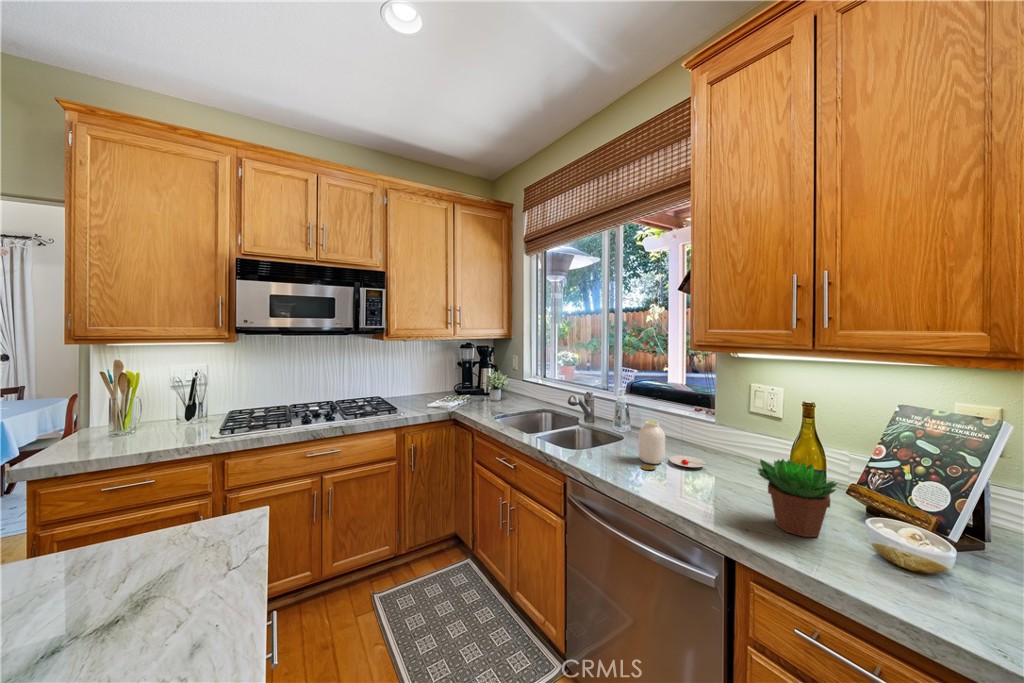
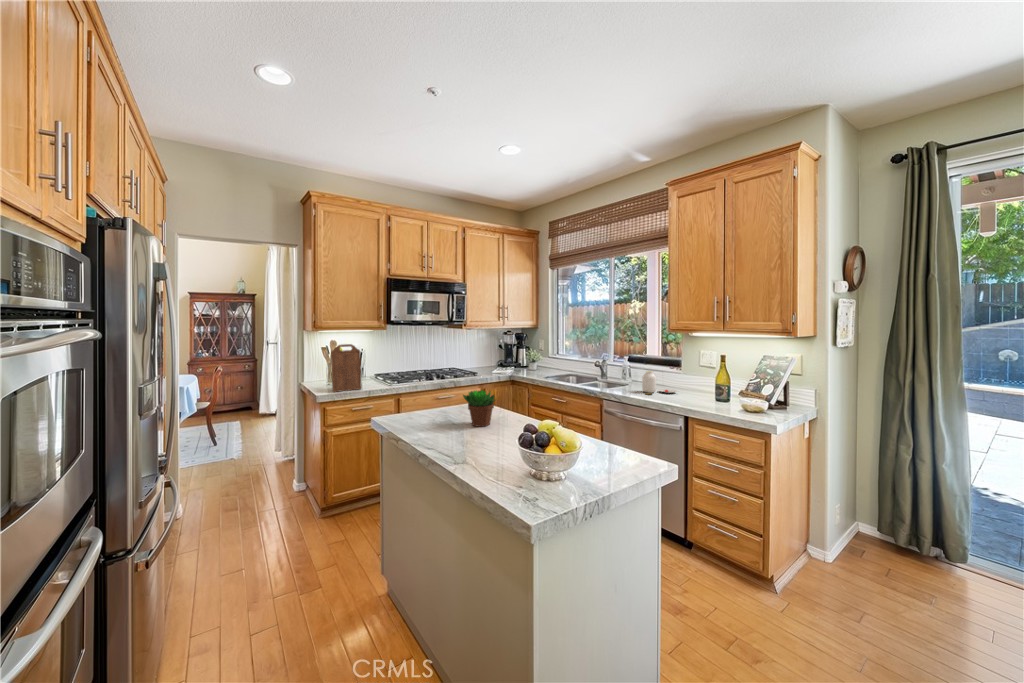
cutting board: none [130,360,189,436] -> present [331,344,362,392]
succulent plant: present [758,459,837,537] -> present [463,390,494,427]

